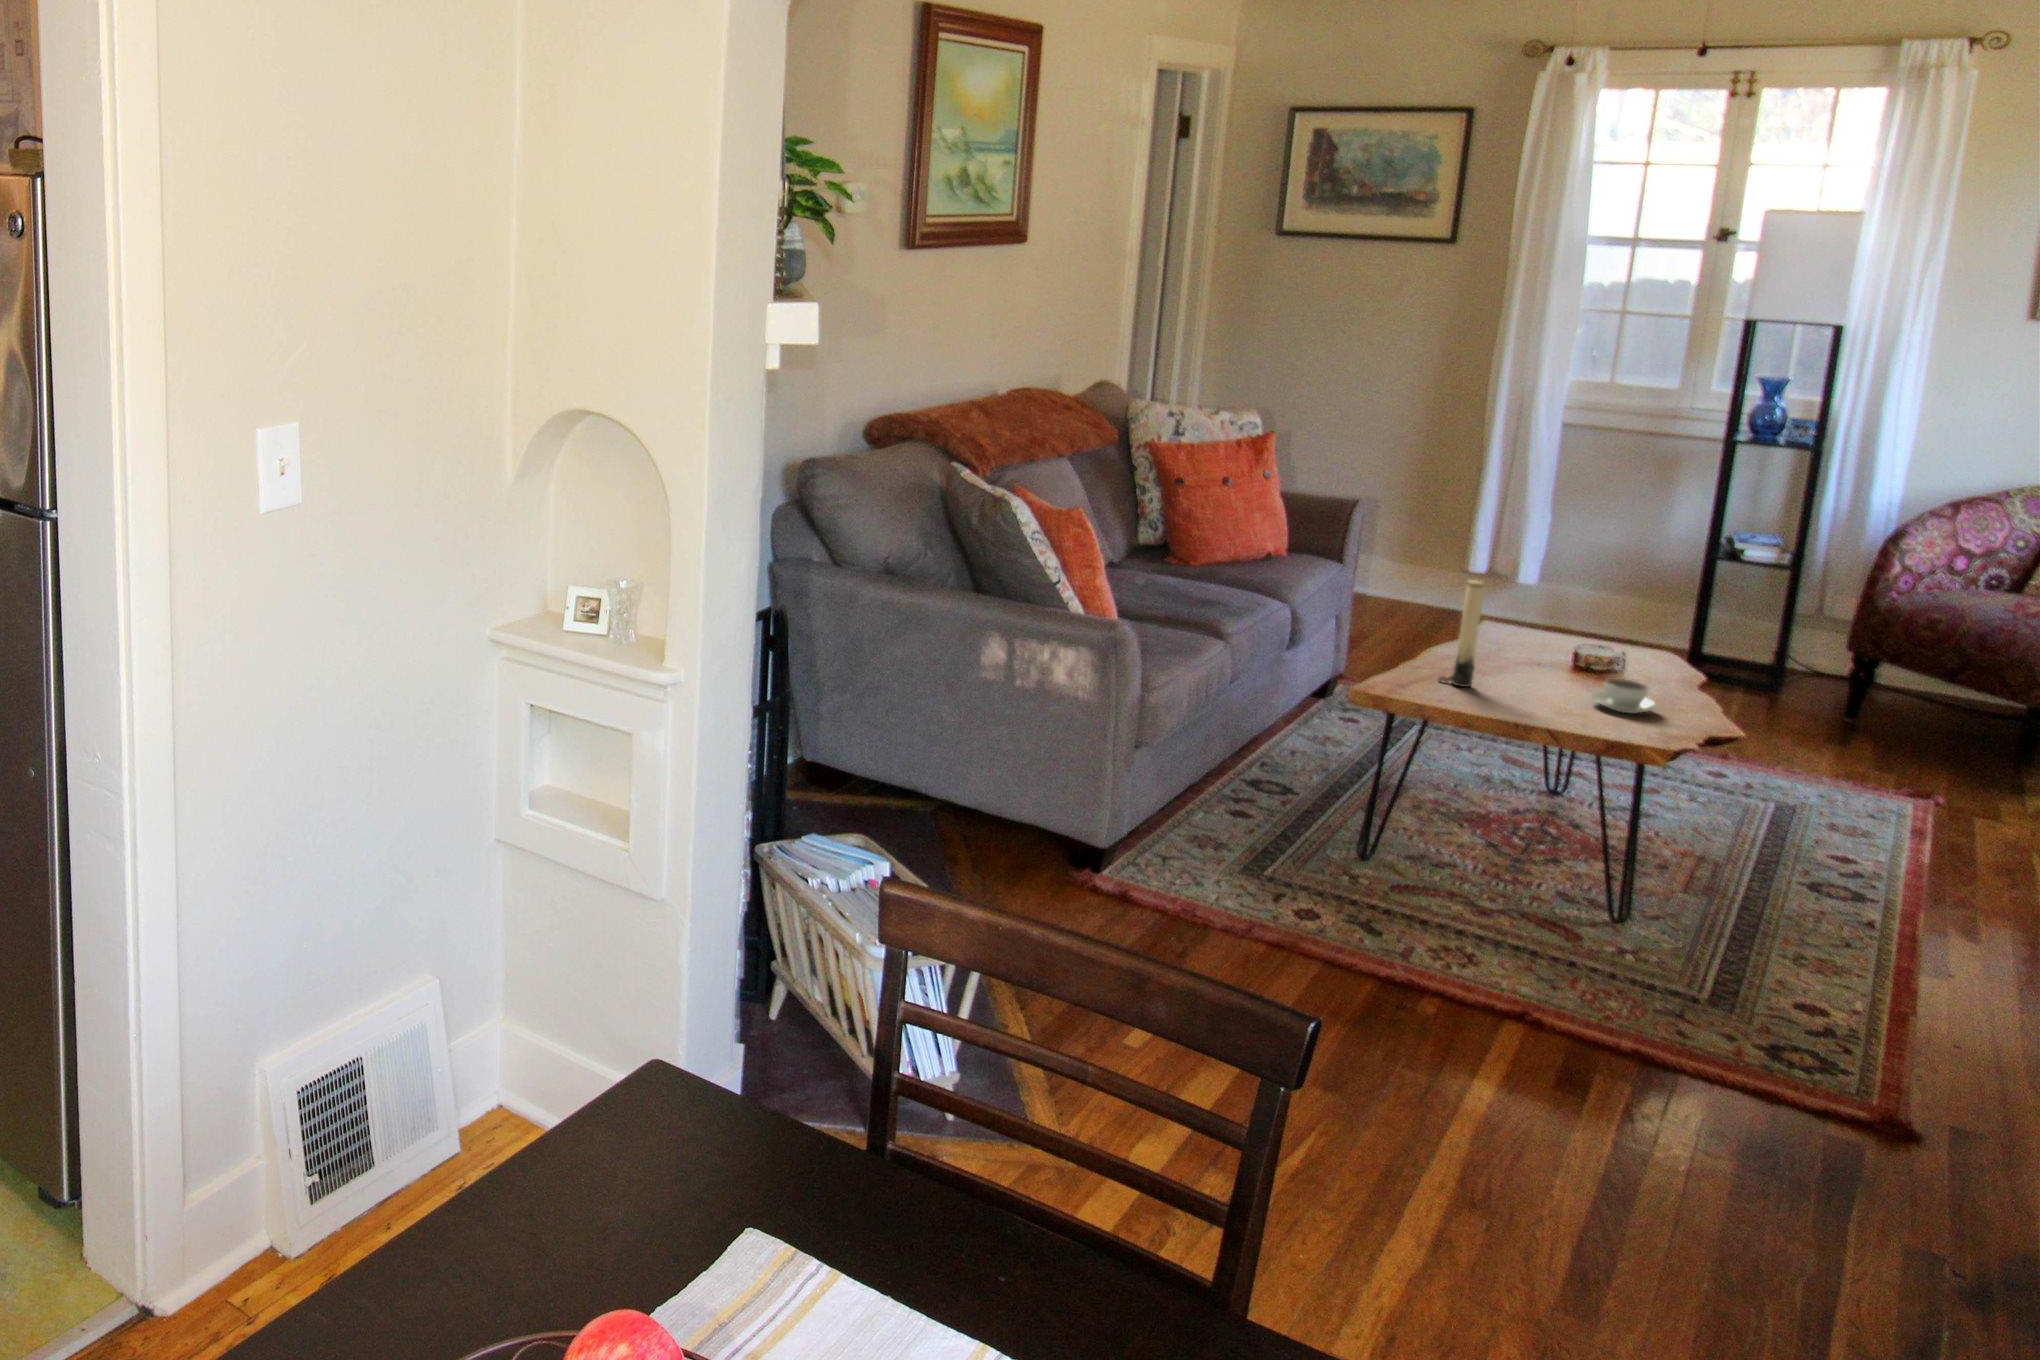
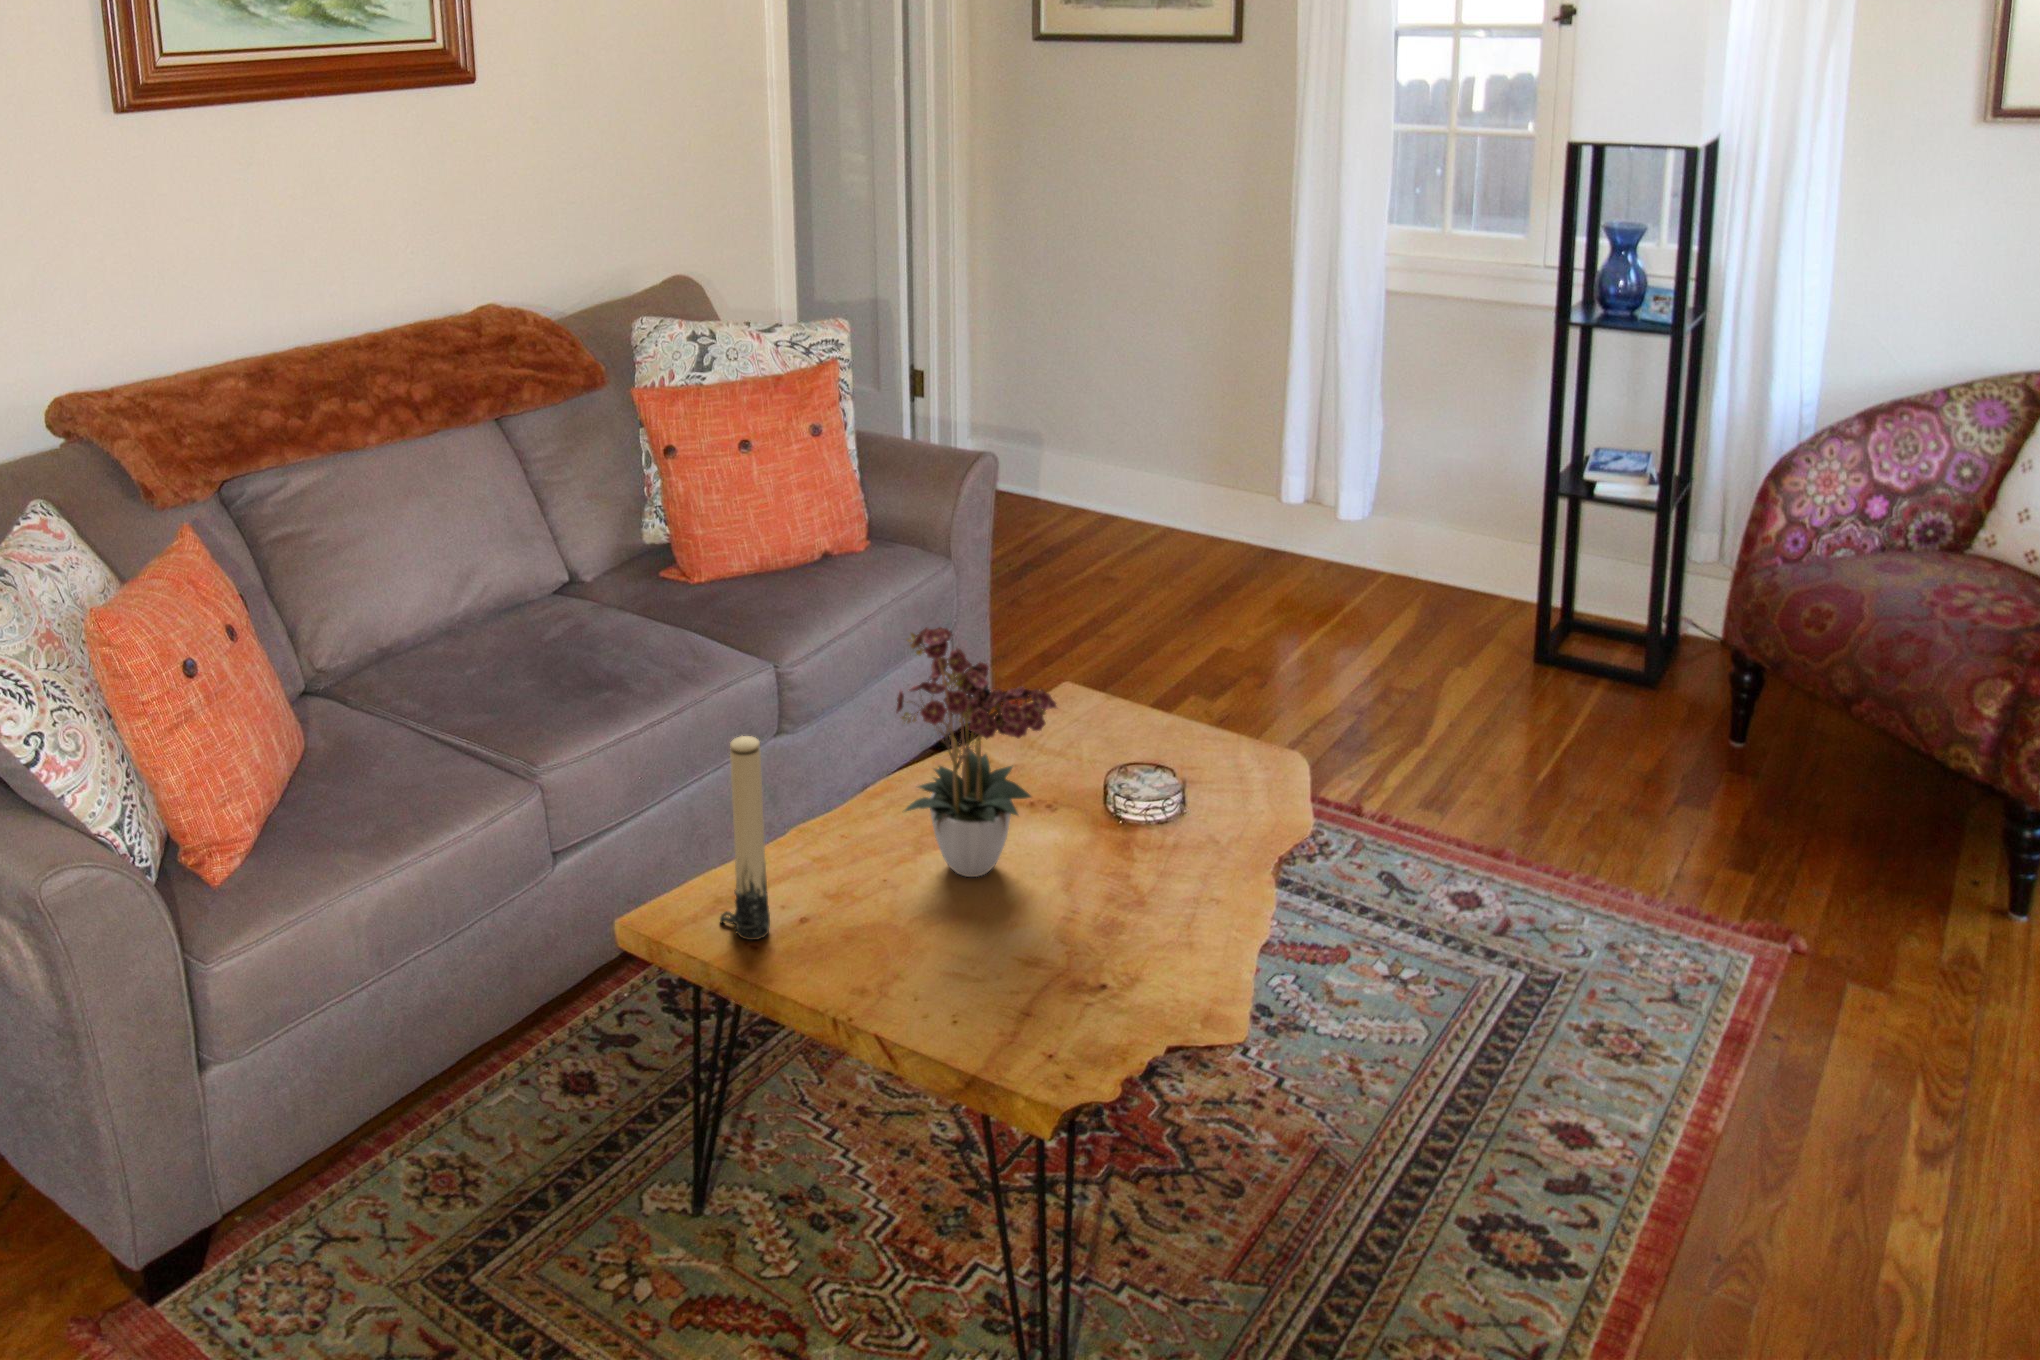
flower arrangement: none [1518,531,1616,676] -> present [896,627,1057,877]
coffee cup: present [1591,679,1659,713] -> none [948,926,1063,1013]

